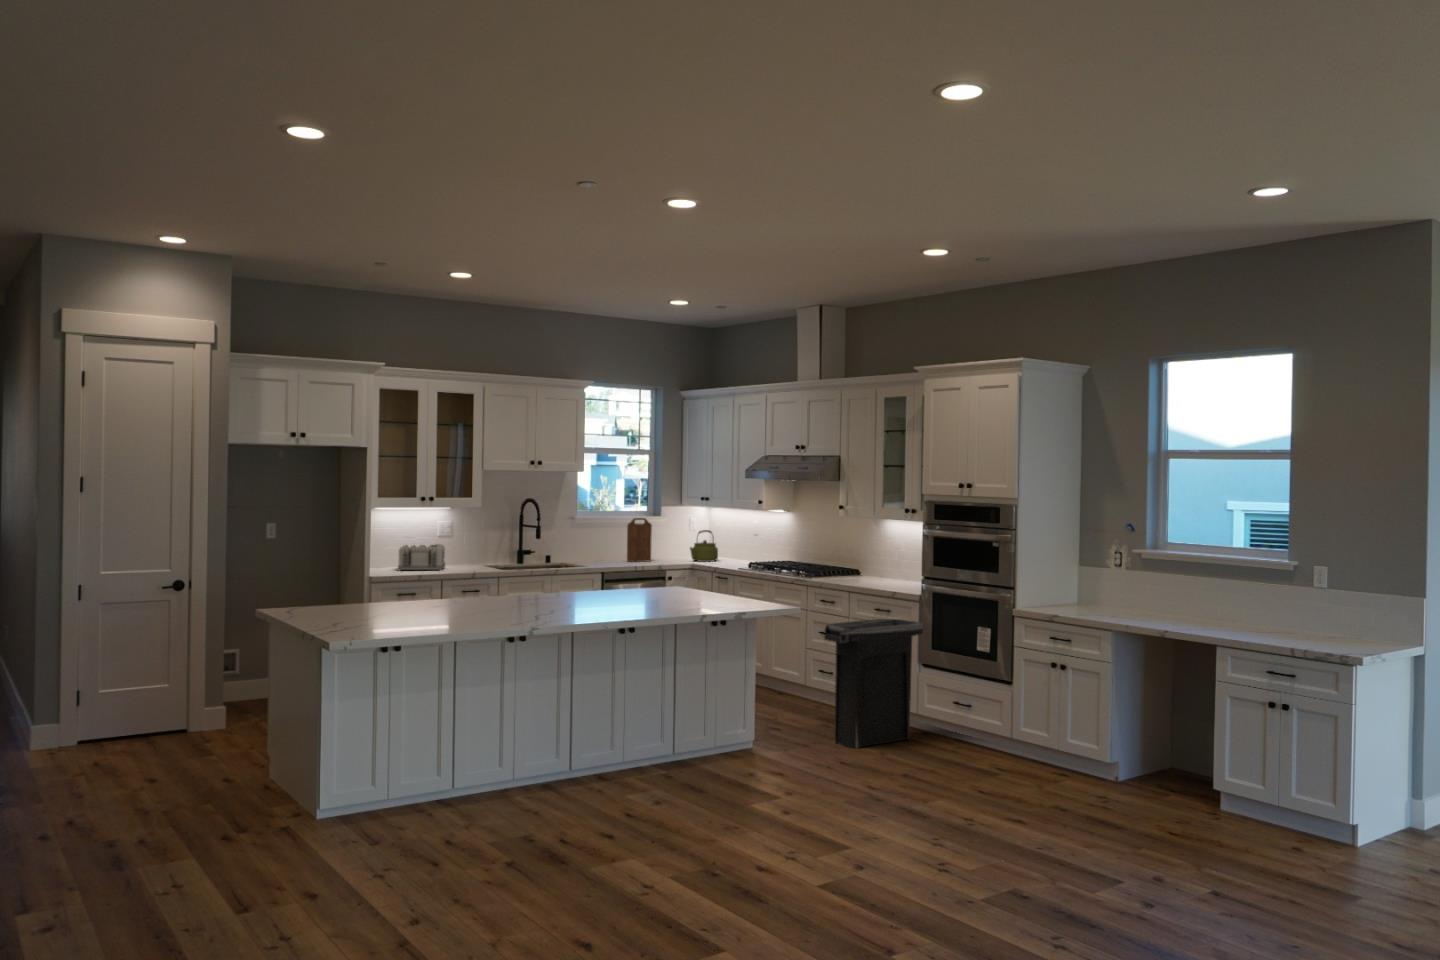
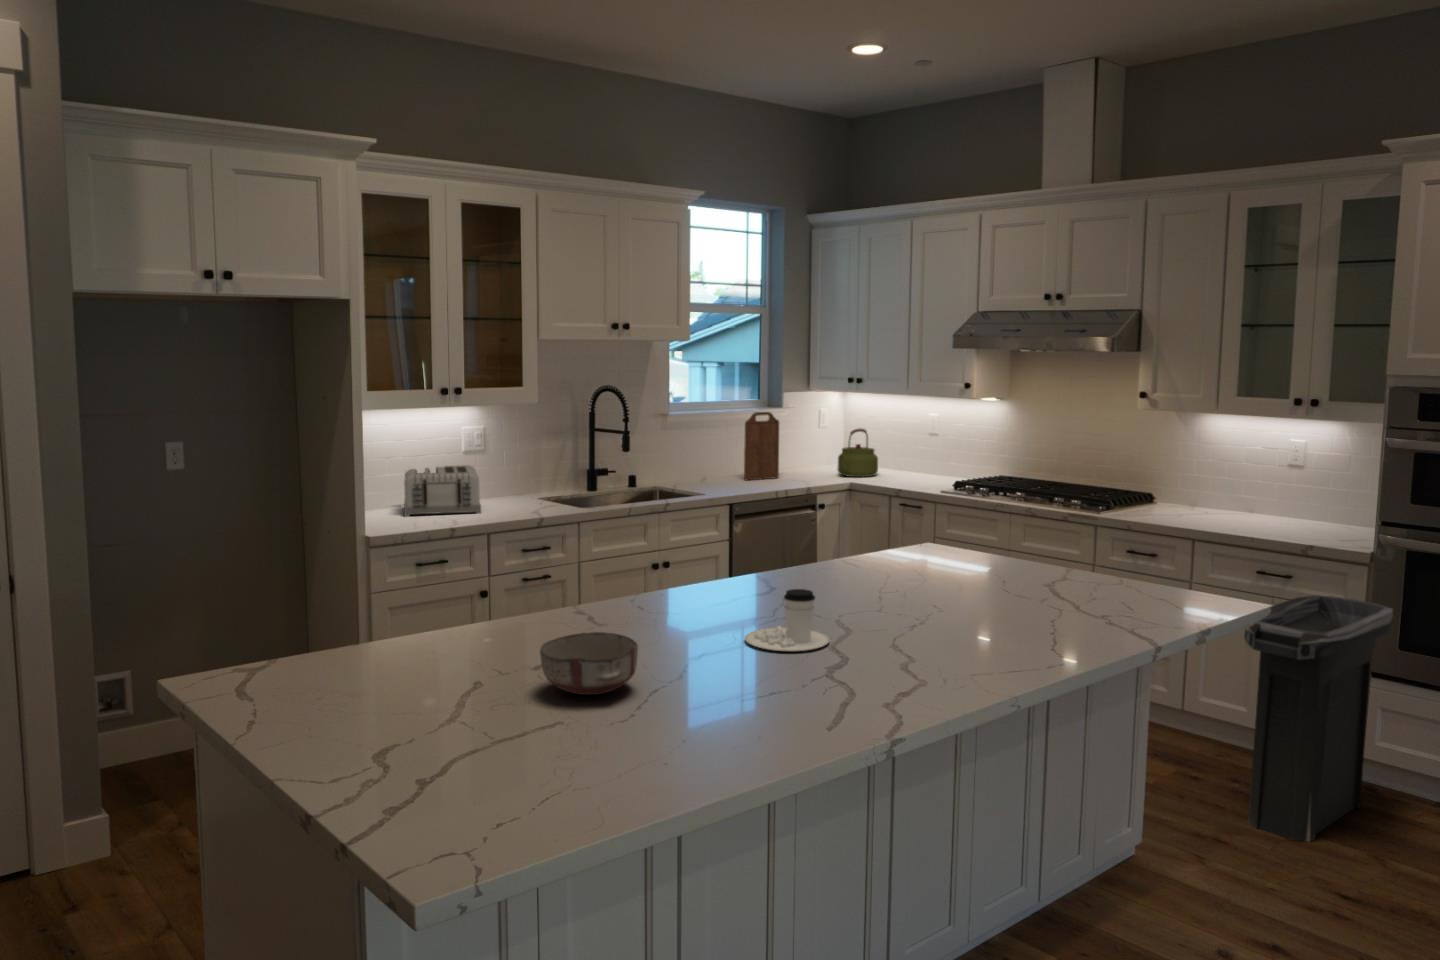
coffee cup: none [509,582,548,607] -> present [745,589,829,652]
ceramic bowl: none [404,591,445,613] -> present [540,632,638,695]

